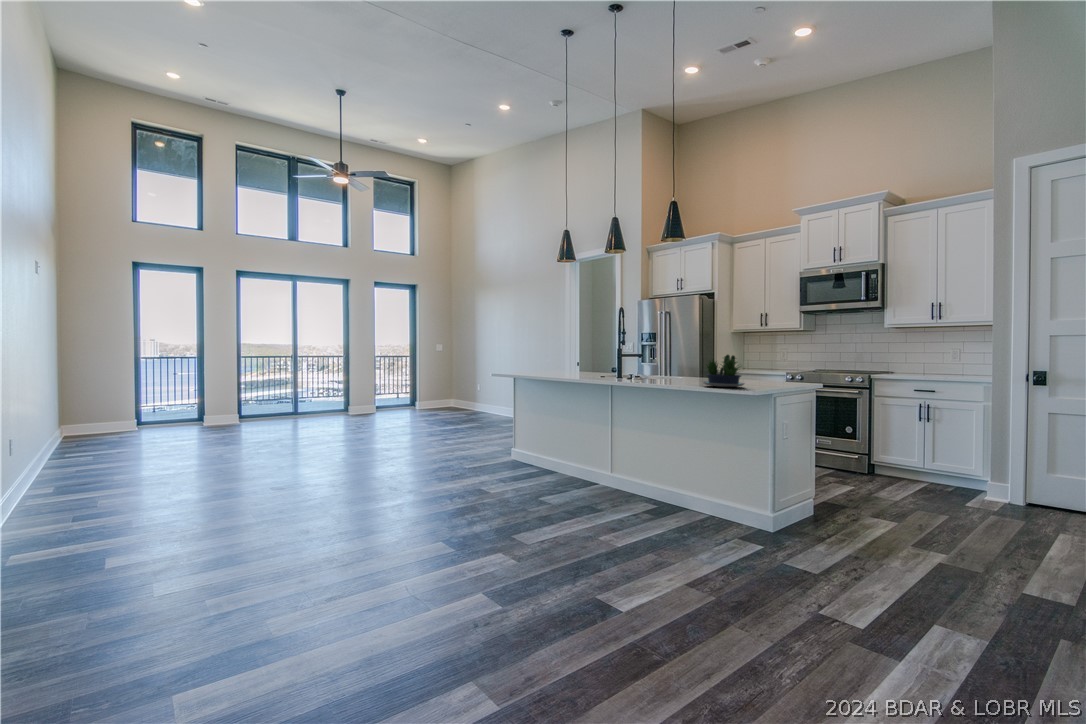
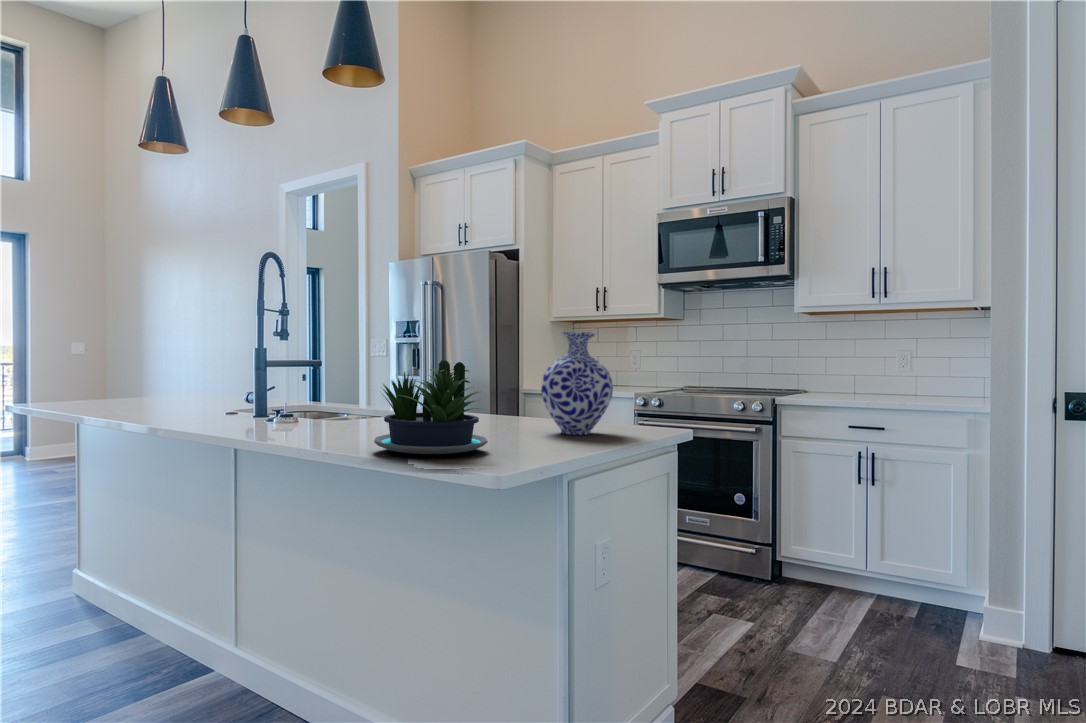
vase: none [755,343,788,385] -> present [541,332,613,435]

